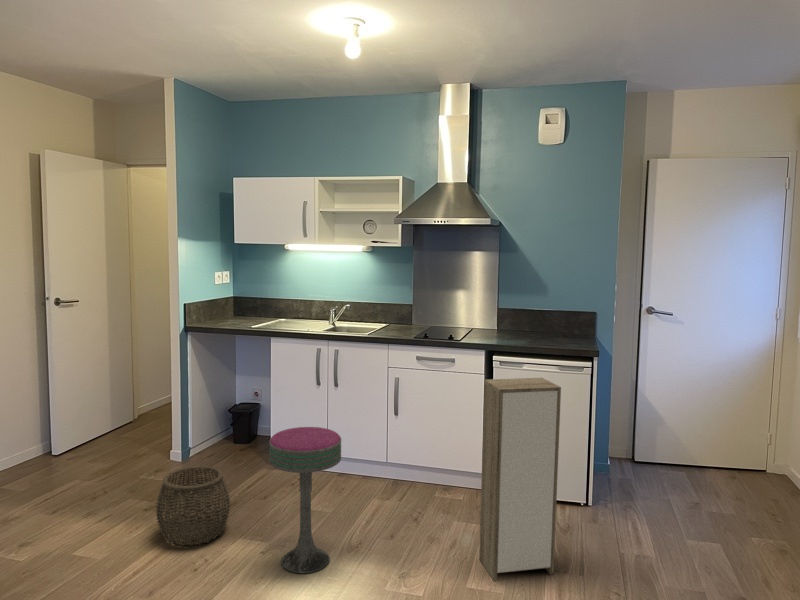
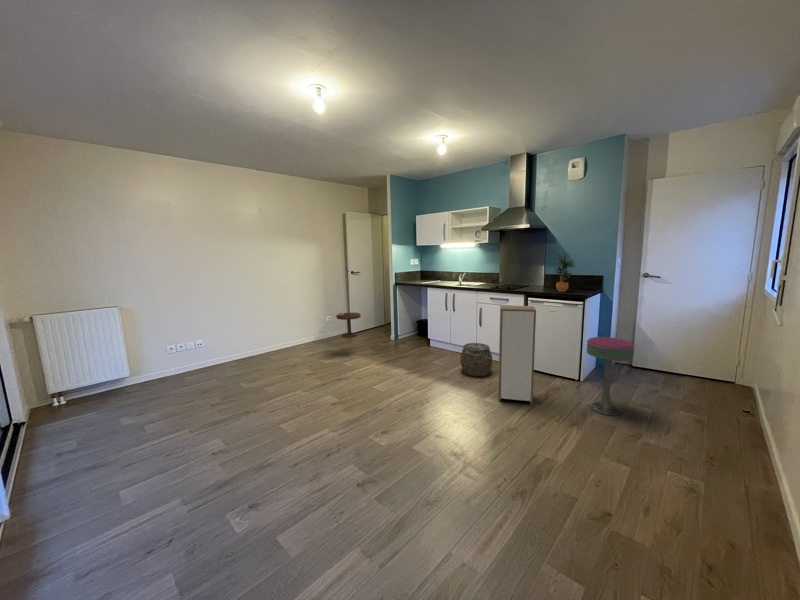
potted plant: none [531,274,574,344] -> present [554,254,574,292]
side table: none [46,408,116,524] -> present [336,313,361,338]
bar stool: present [269,427,341,573] -> present [587,337,634,415]
woven basket: present [156,466,230,546] -> present [460,343,492,376]

